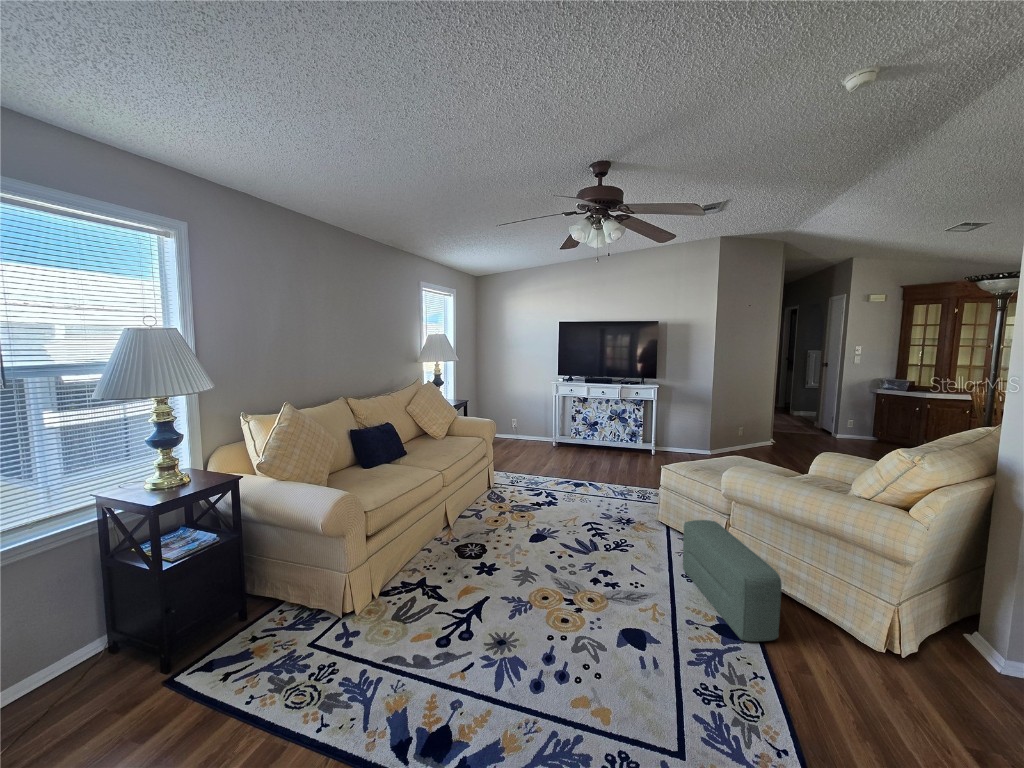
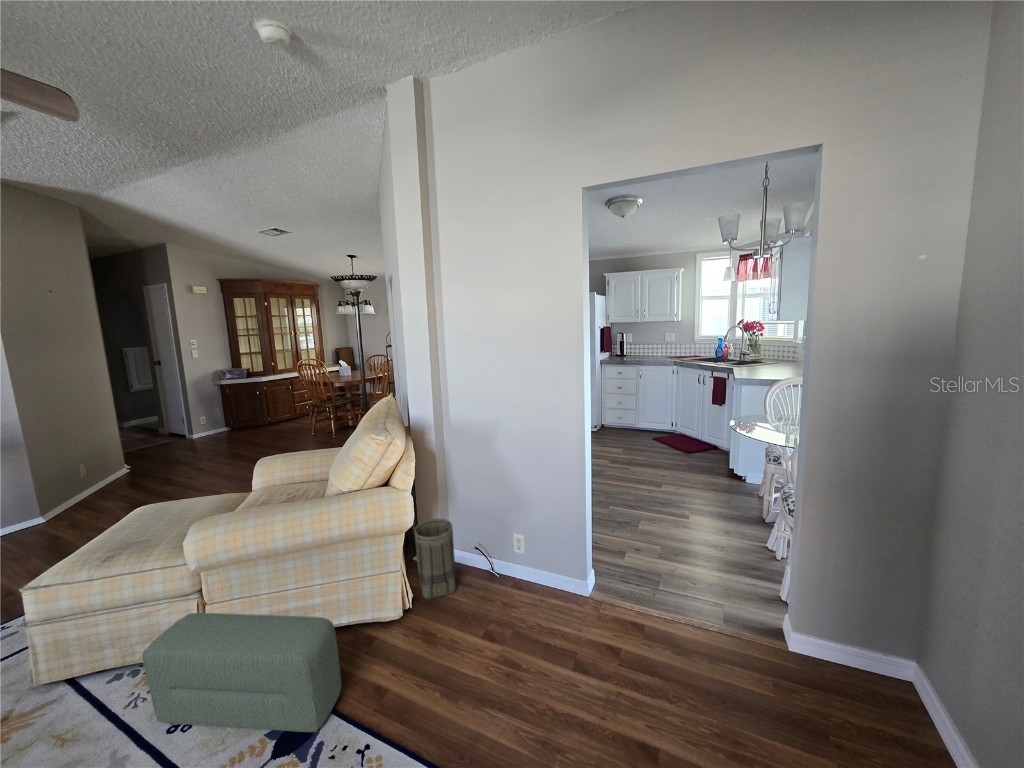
basket: none [925,581,1002,691] -> present [415,518,455,599]

